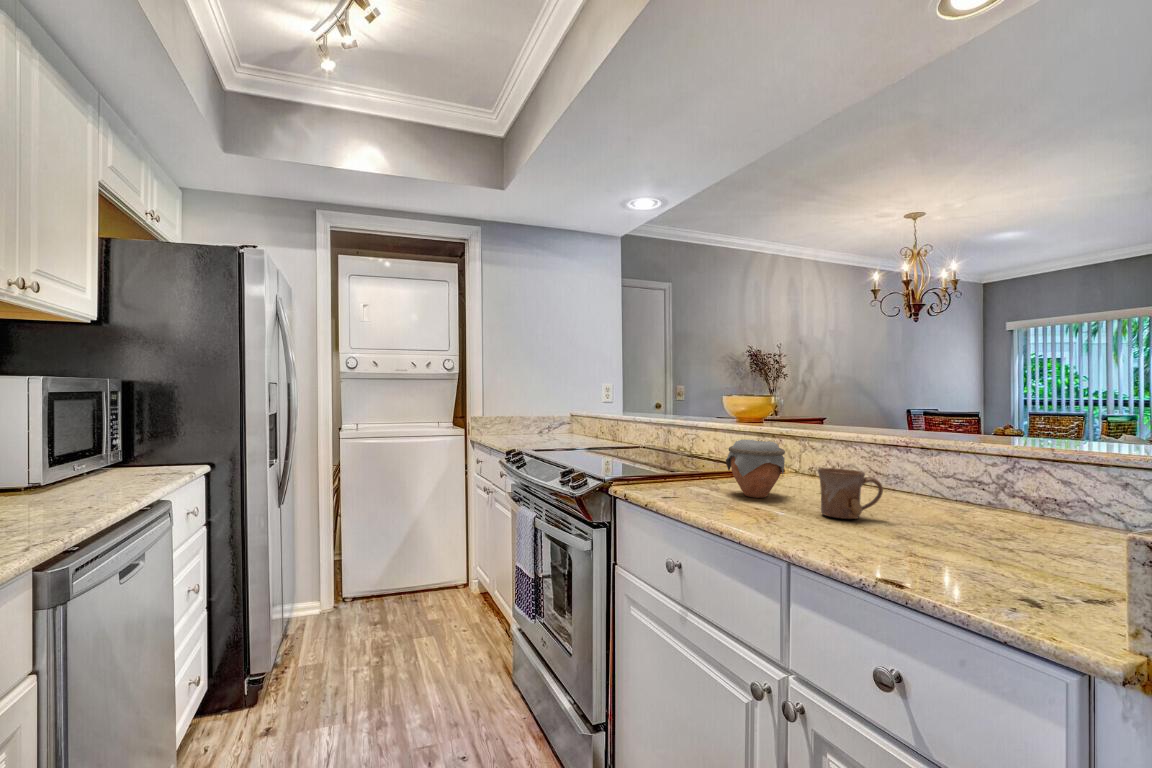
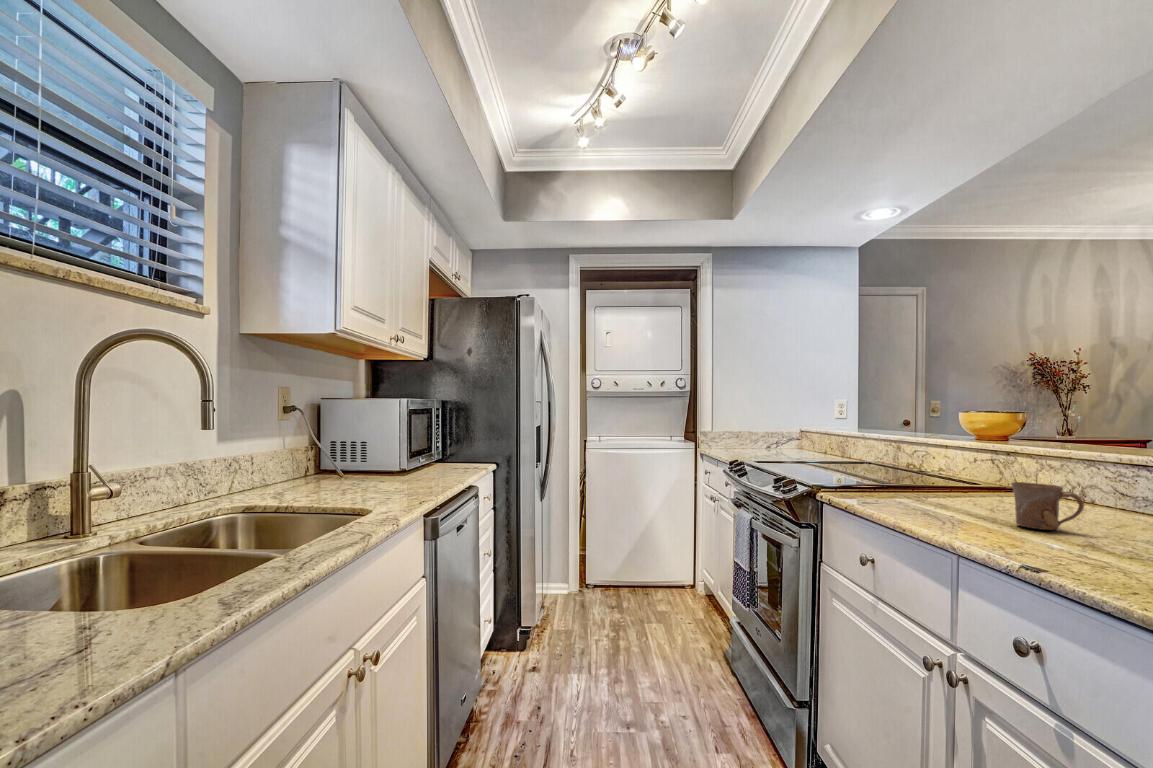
jar: present [726,440,785,498] -> none [925,455,991,509]

